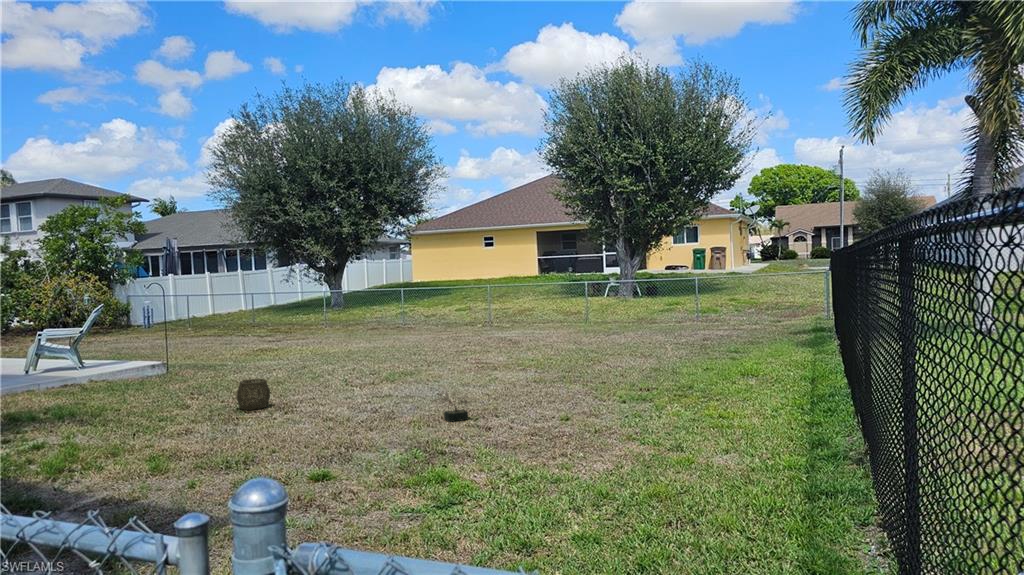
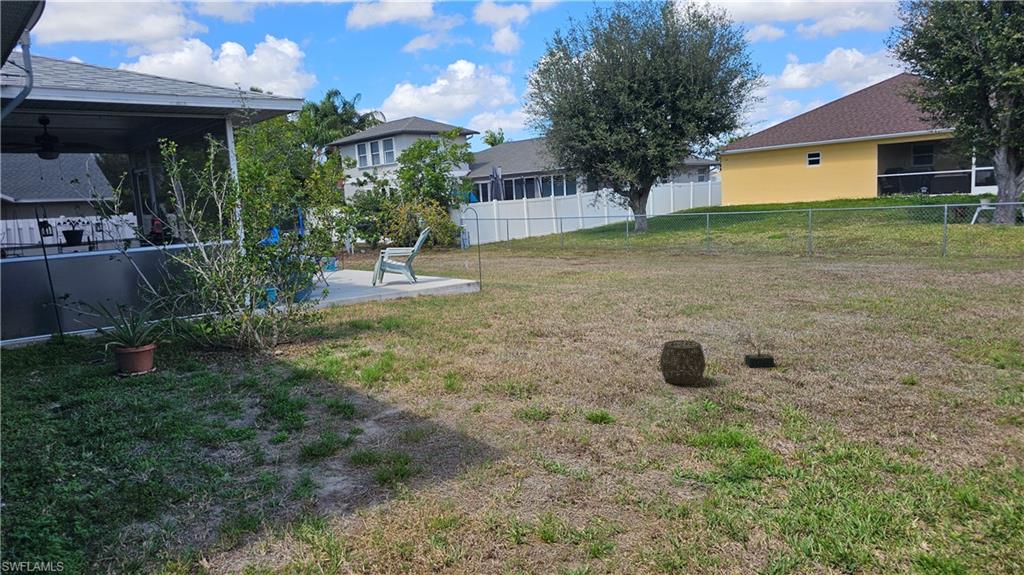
woven basket: present [237,379,270,410] -> present [660,340,705,385]

